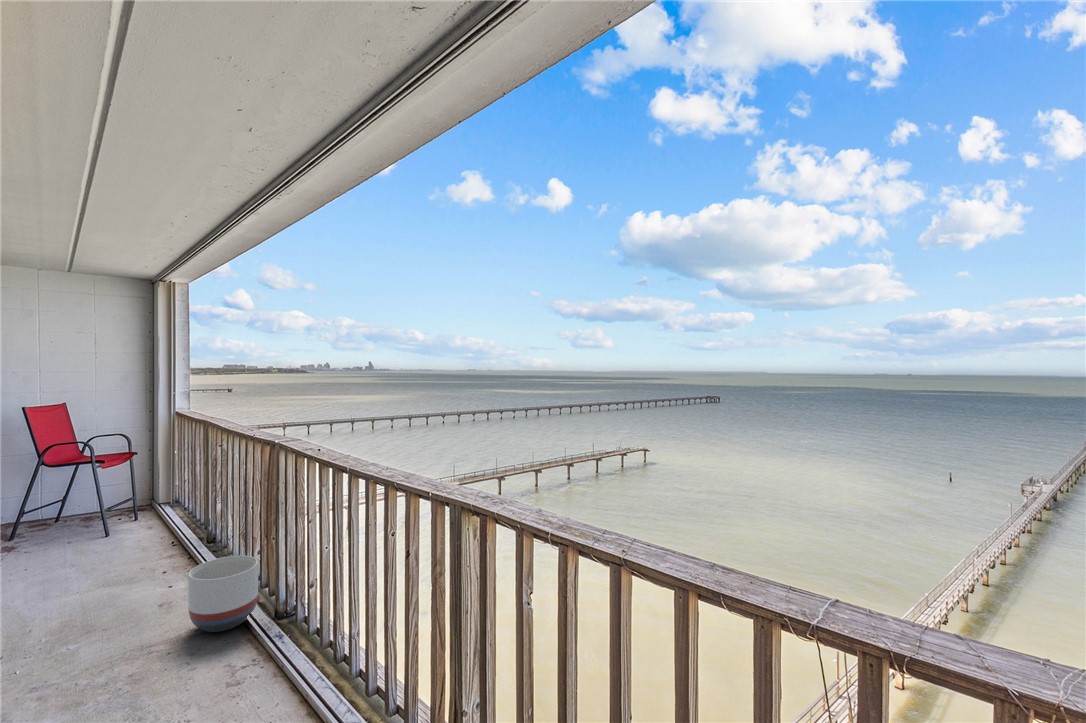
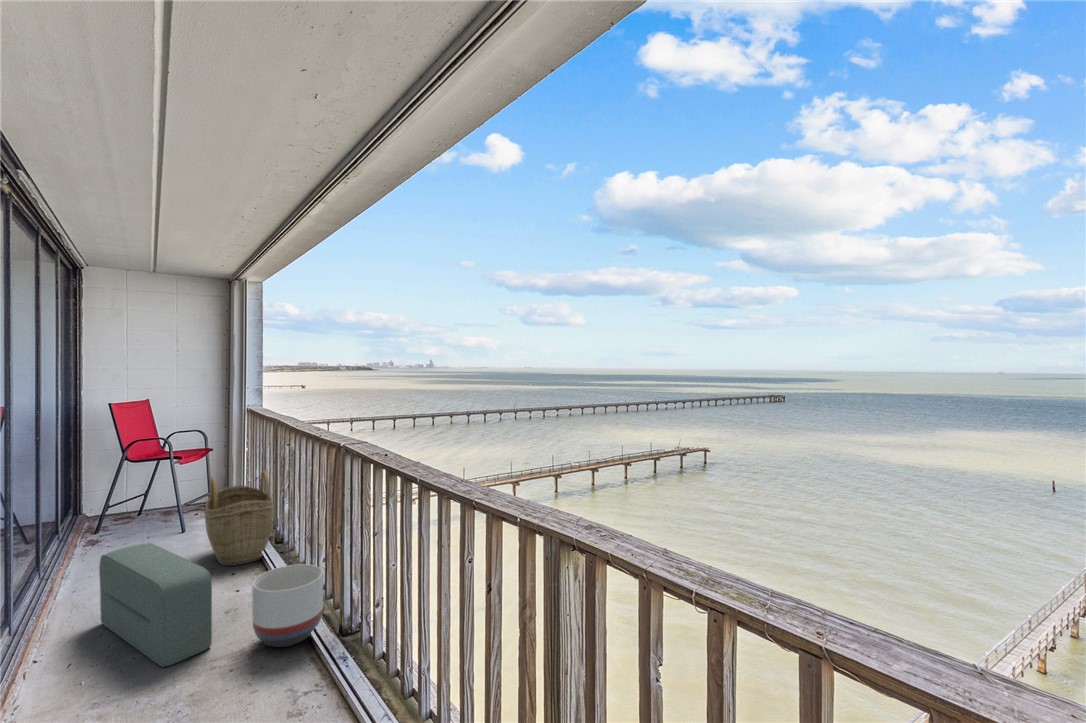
woven basket: none [134,472,205,566] -> present [205,471,274,566]
pouf: none [26,543,147,657] -> present [99,543,212,667]

